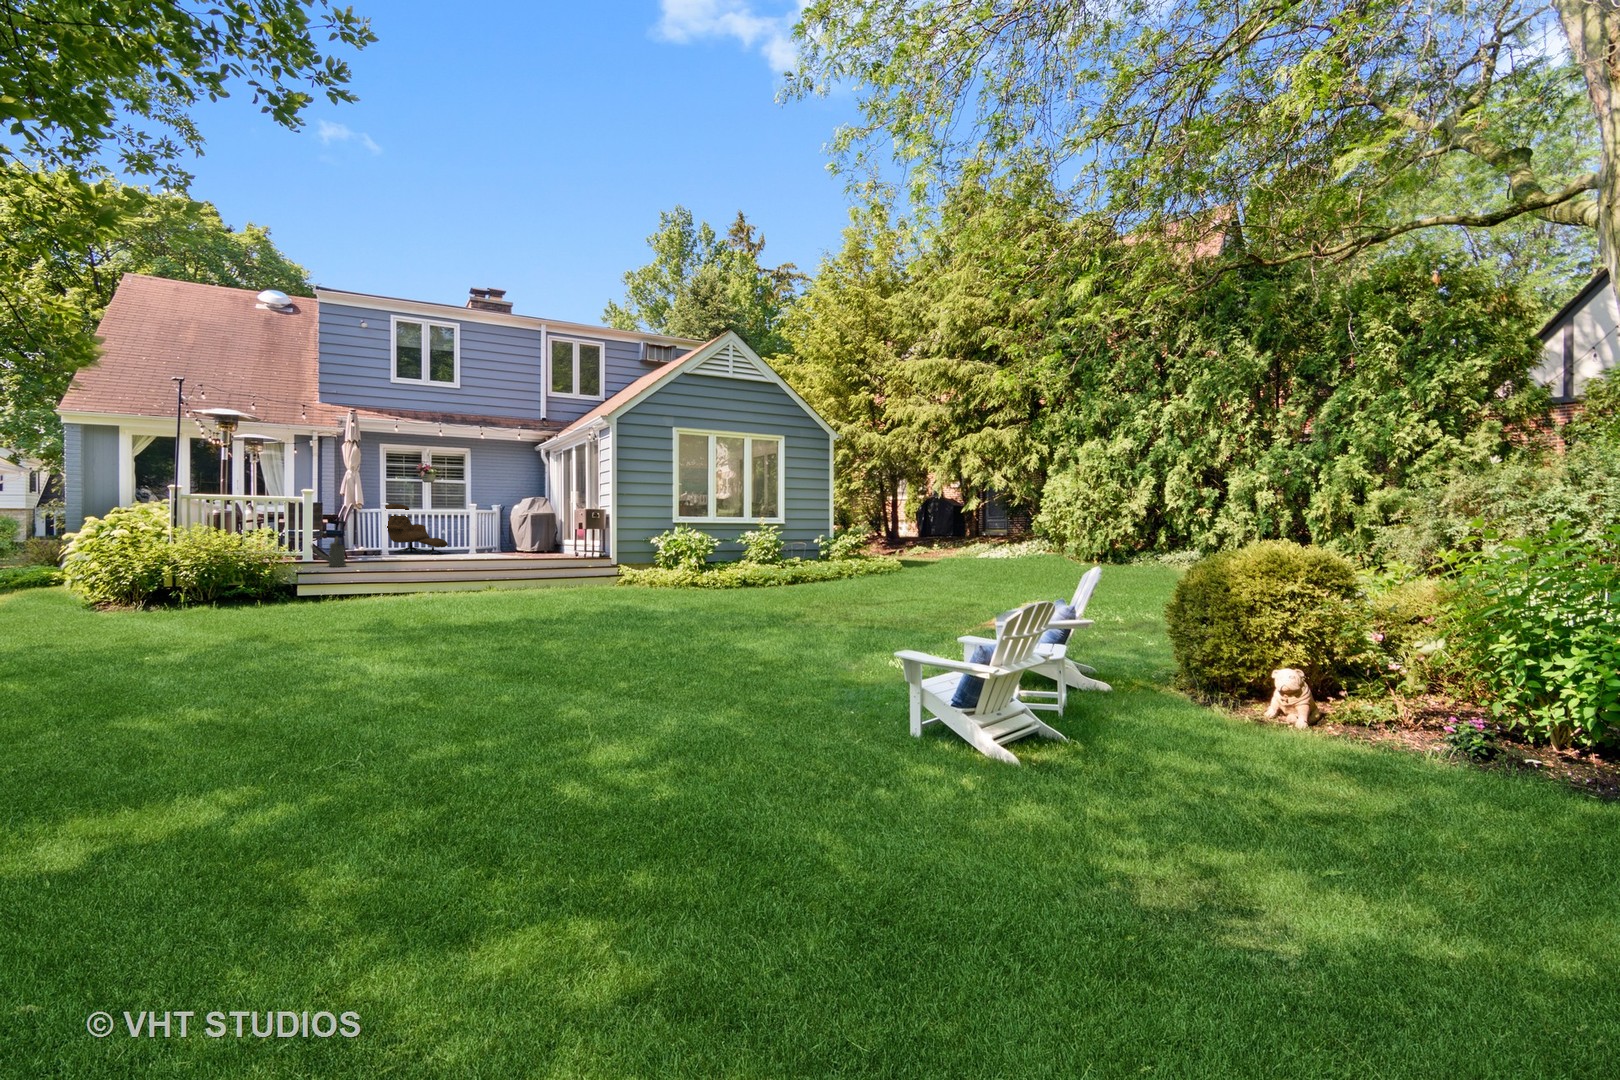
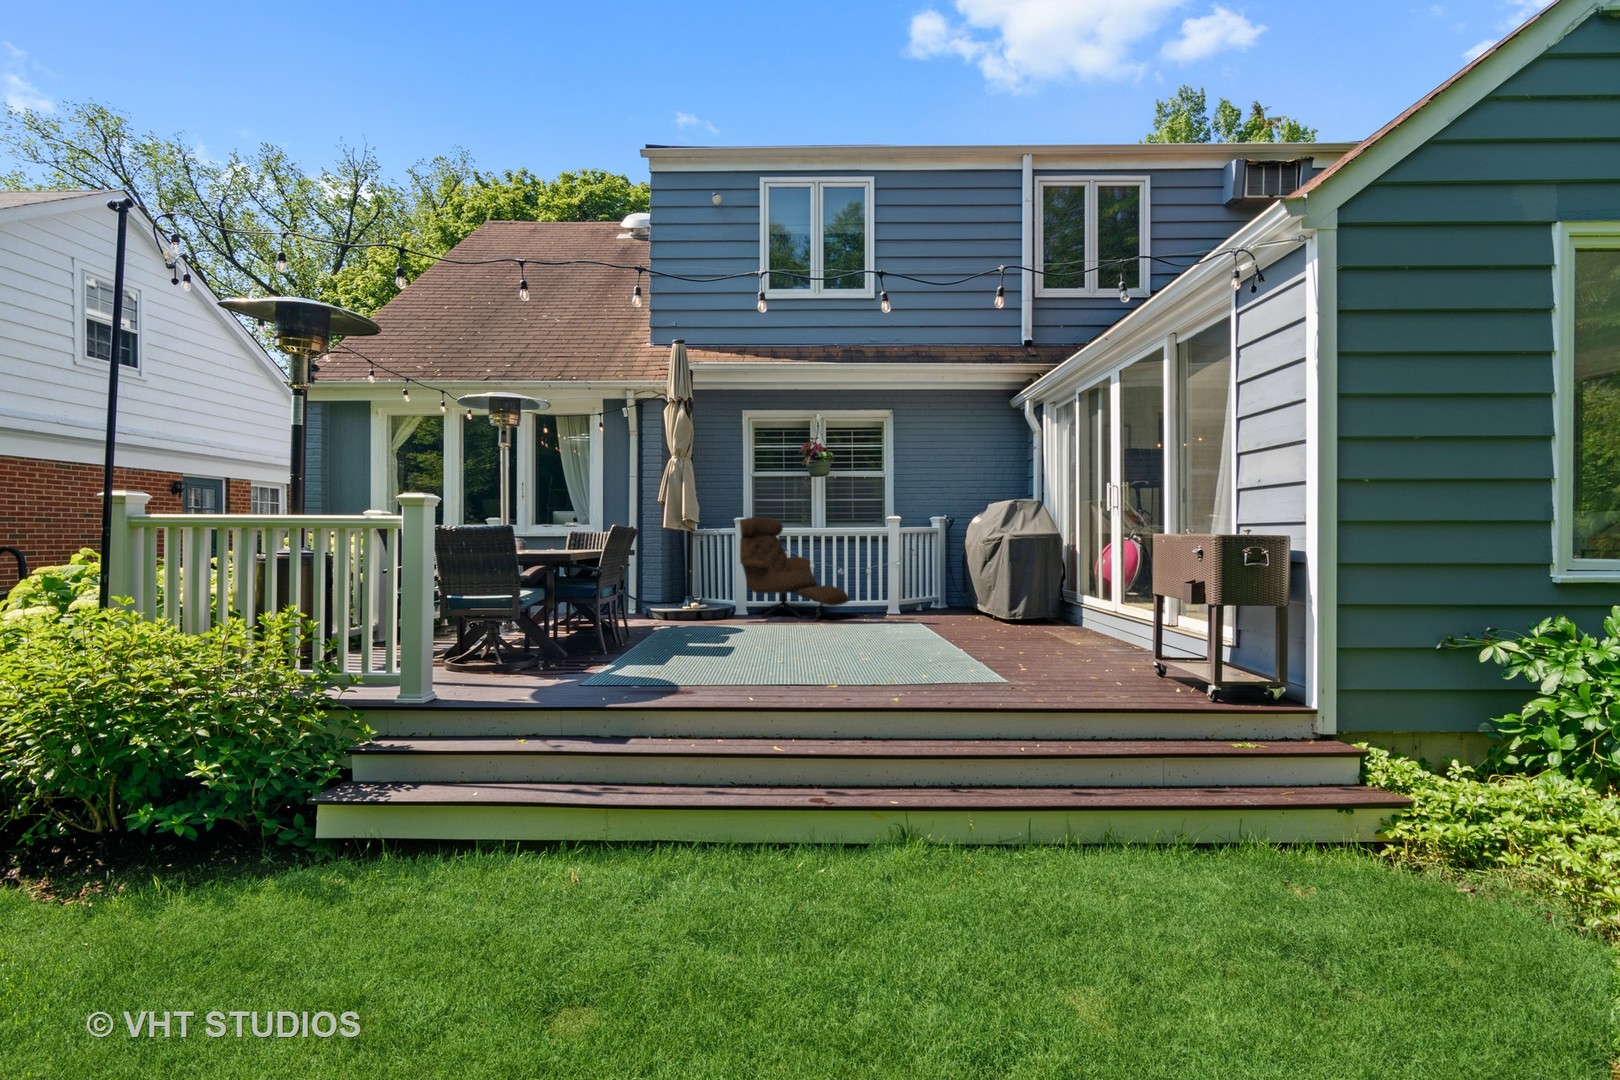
watering can: present [311,537,346,567] -> none [573,590,653,658]

